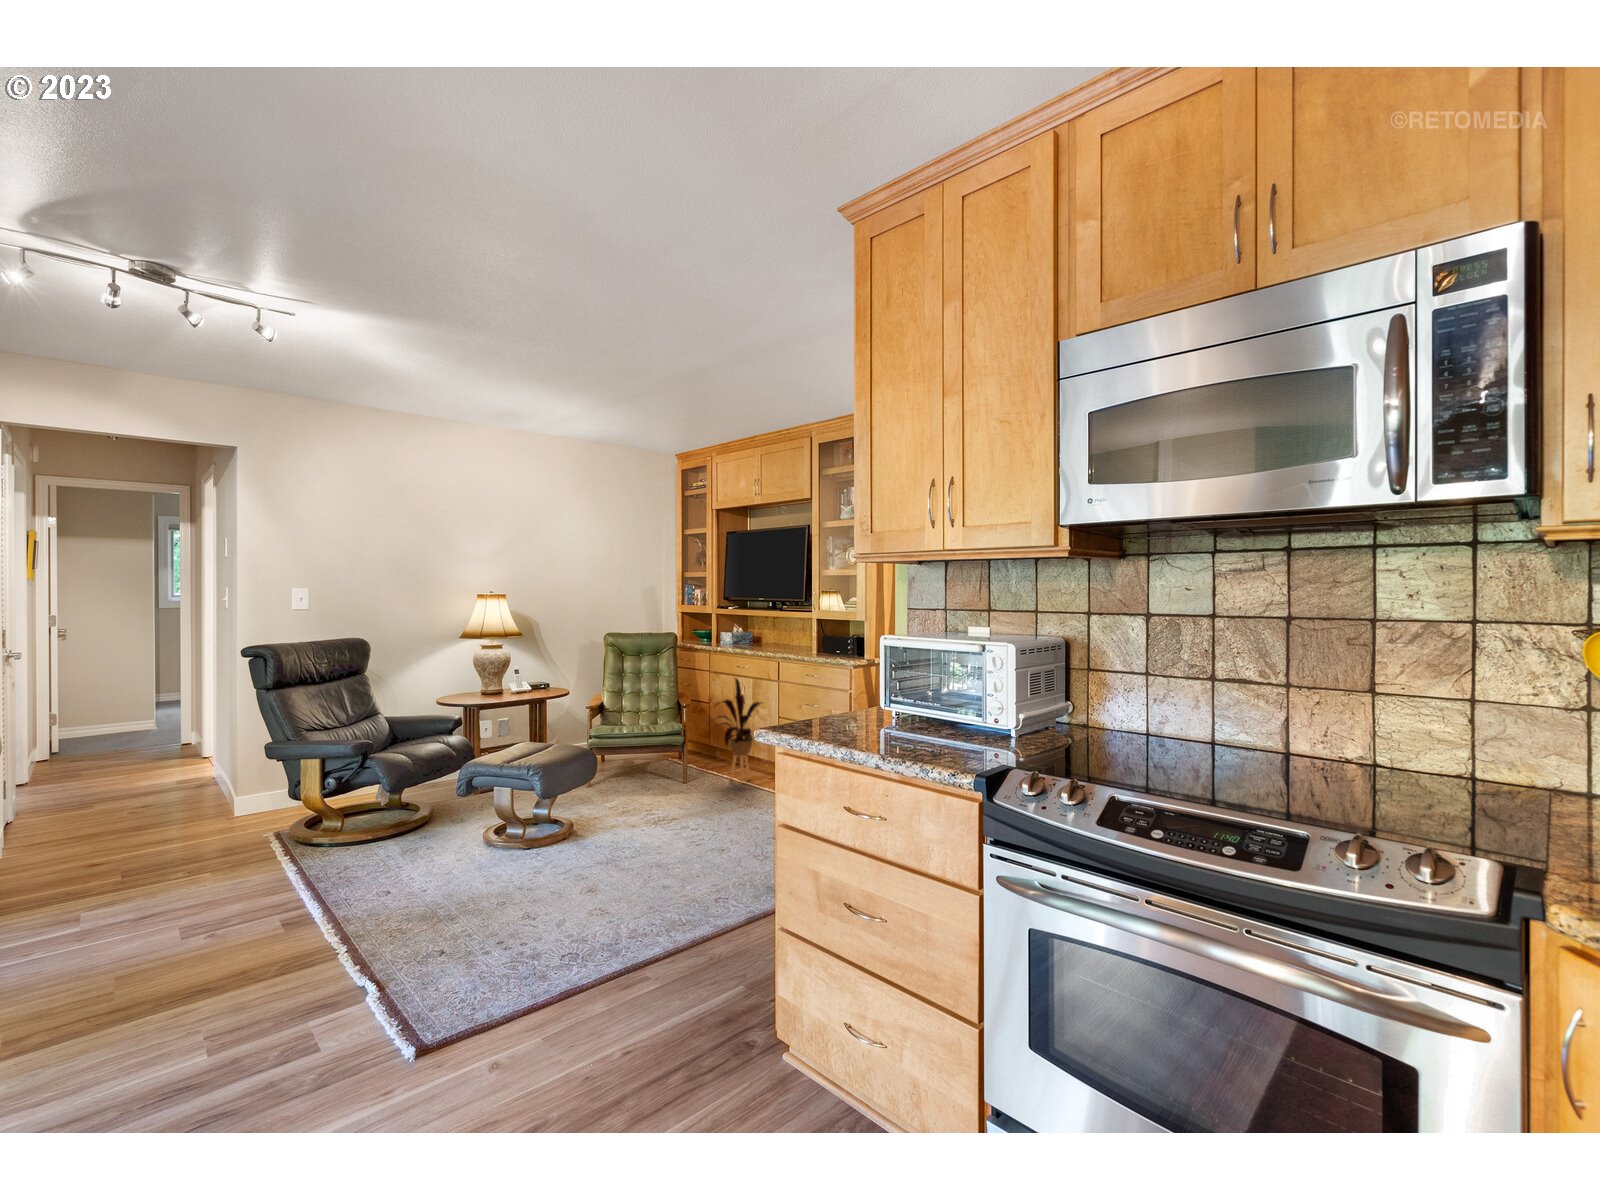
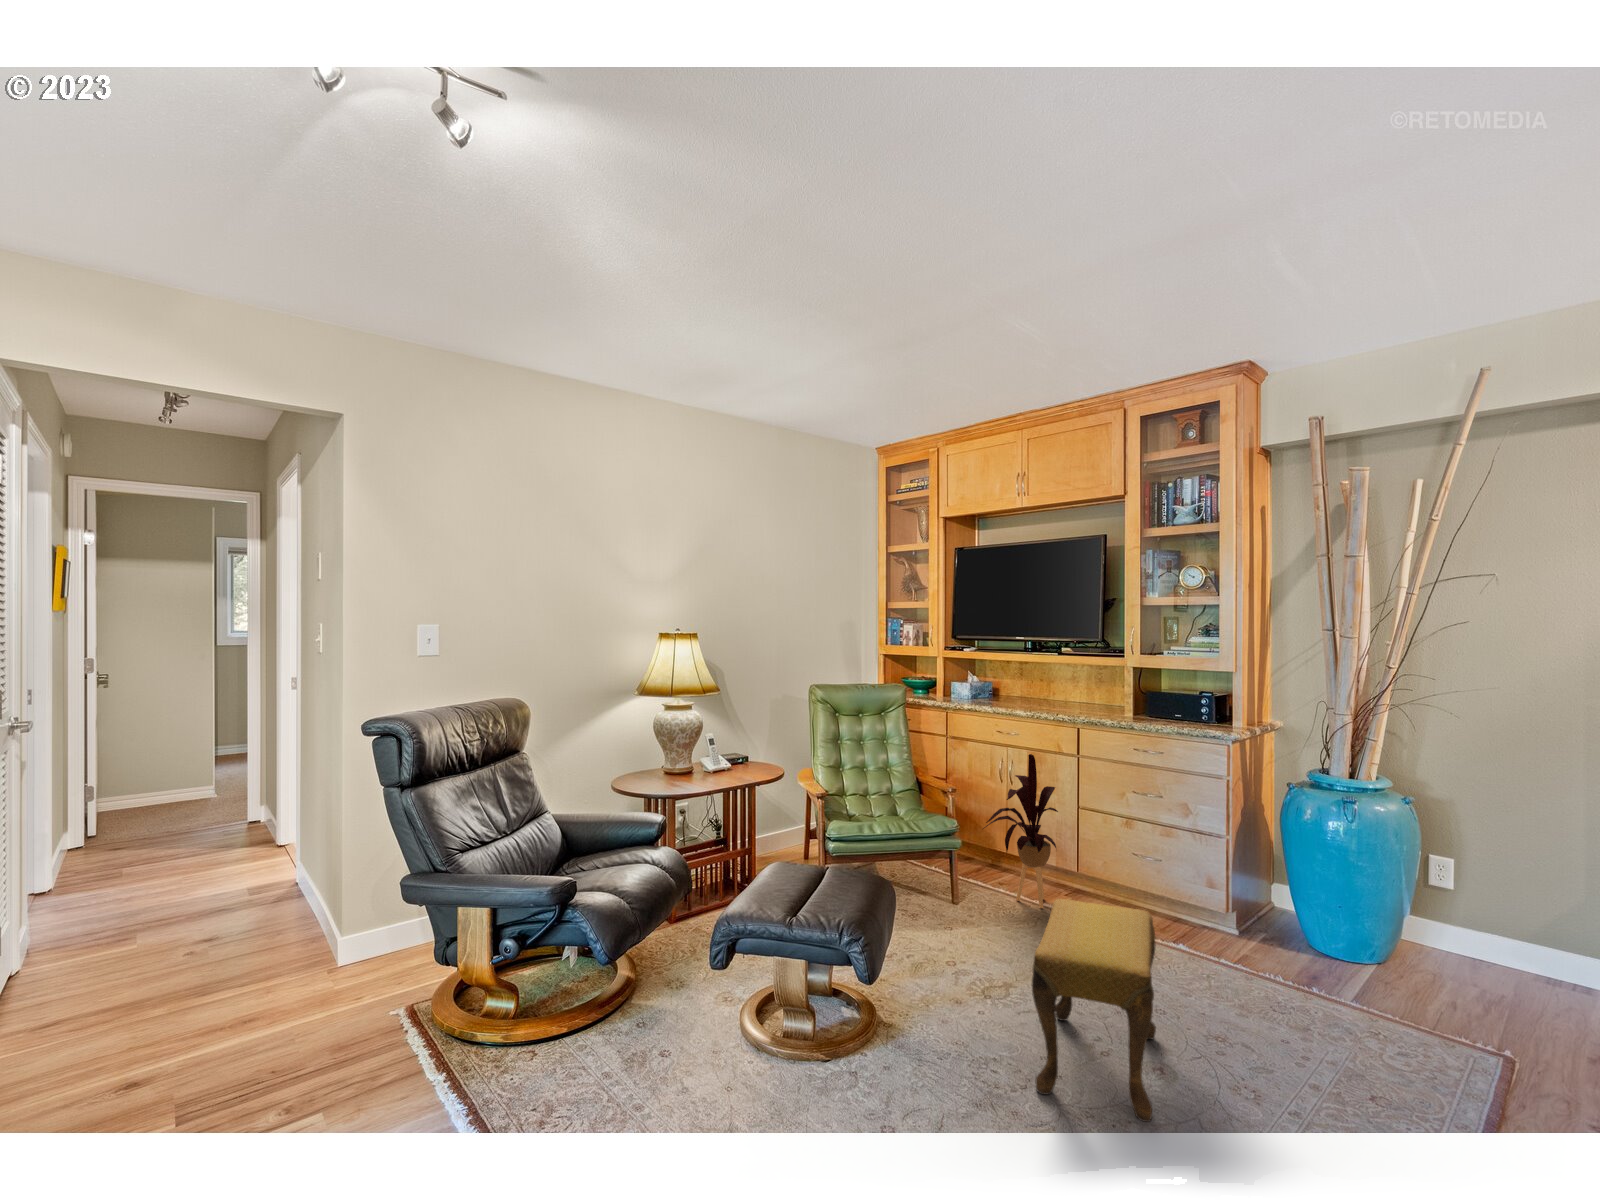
footstool: none [634,755,735,862] -> present [1032,899,1156,1122]

